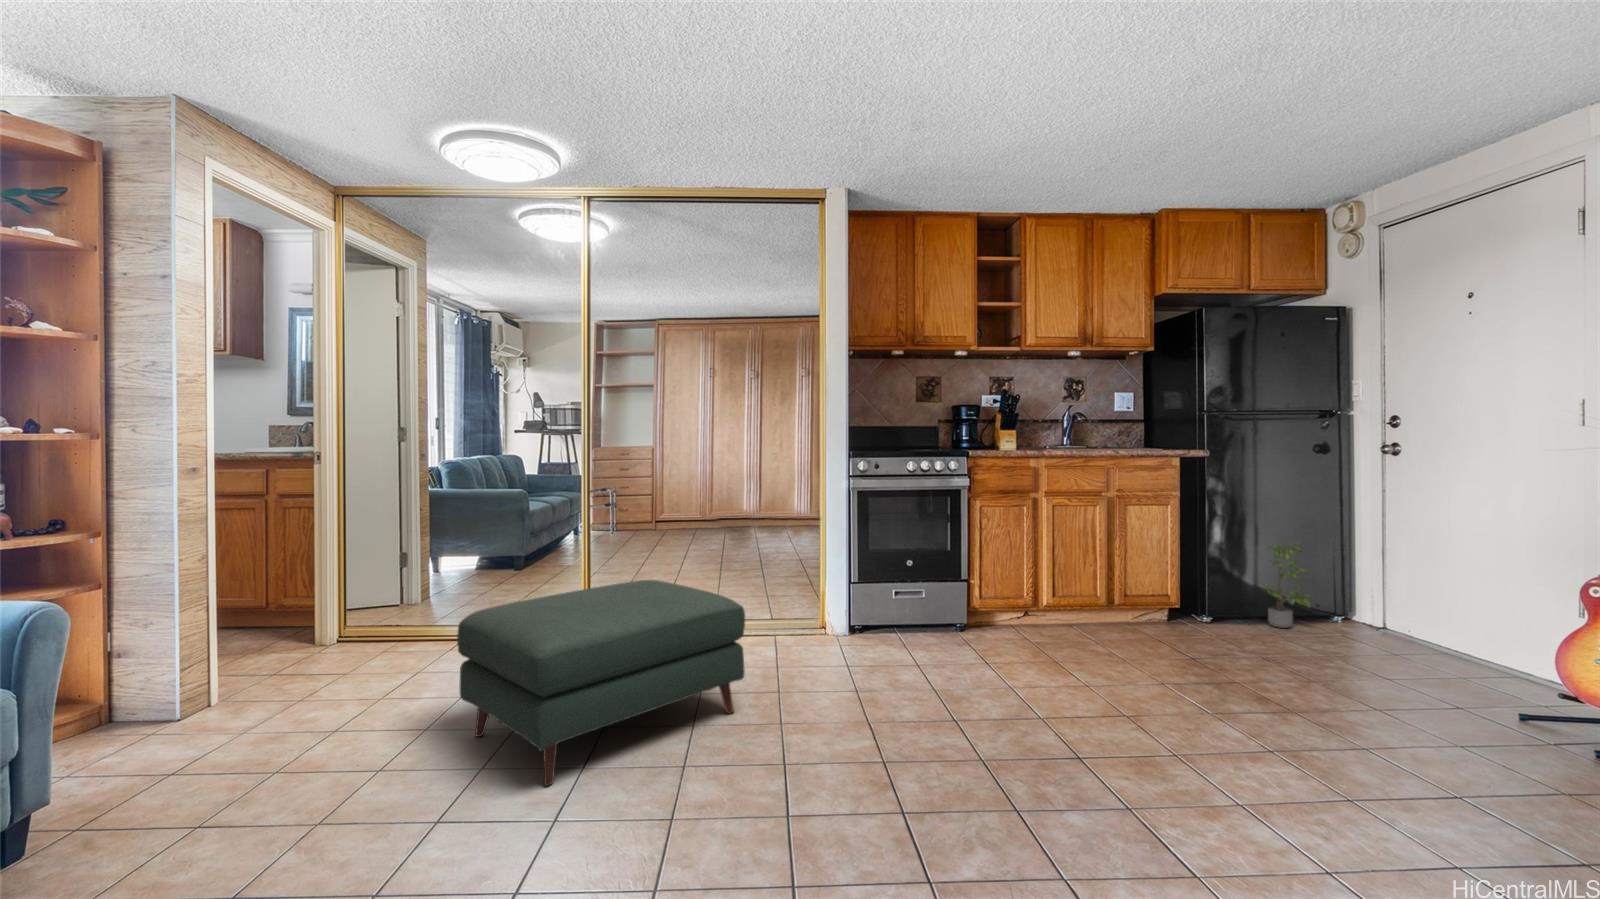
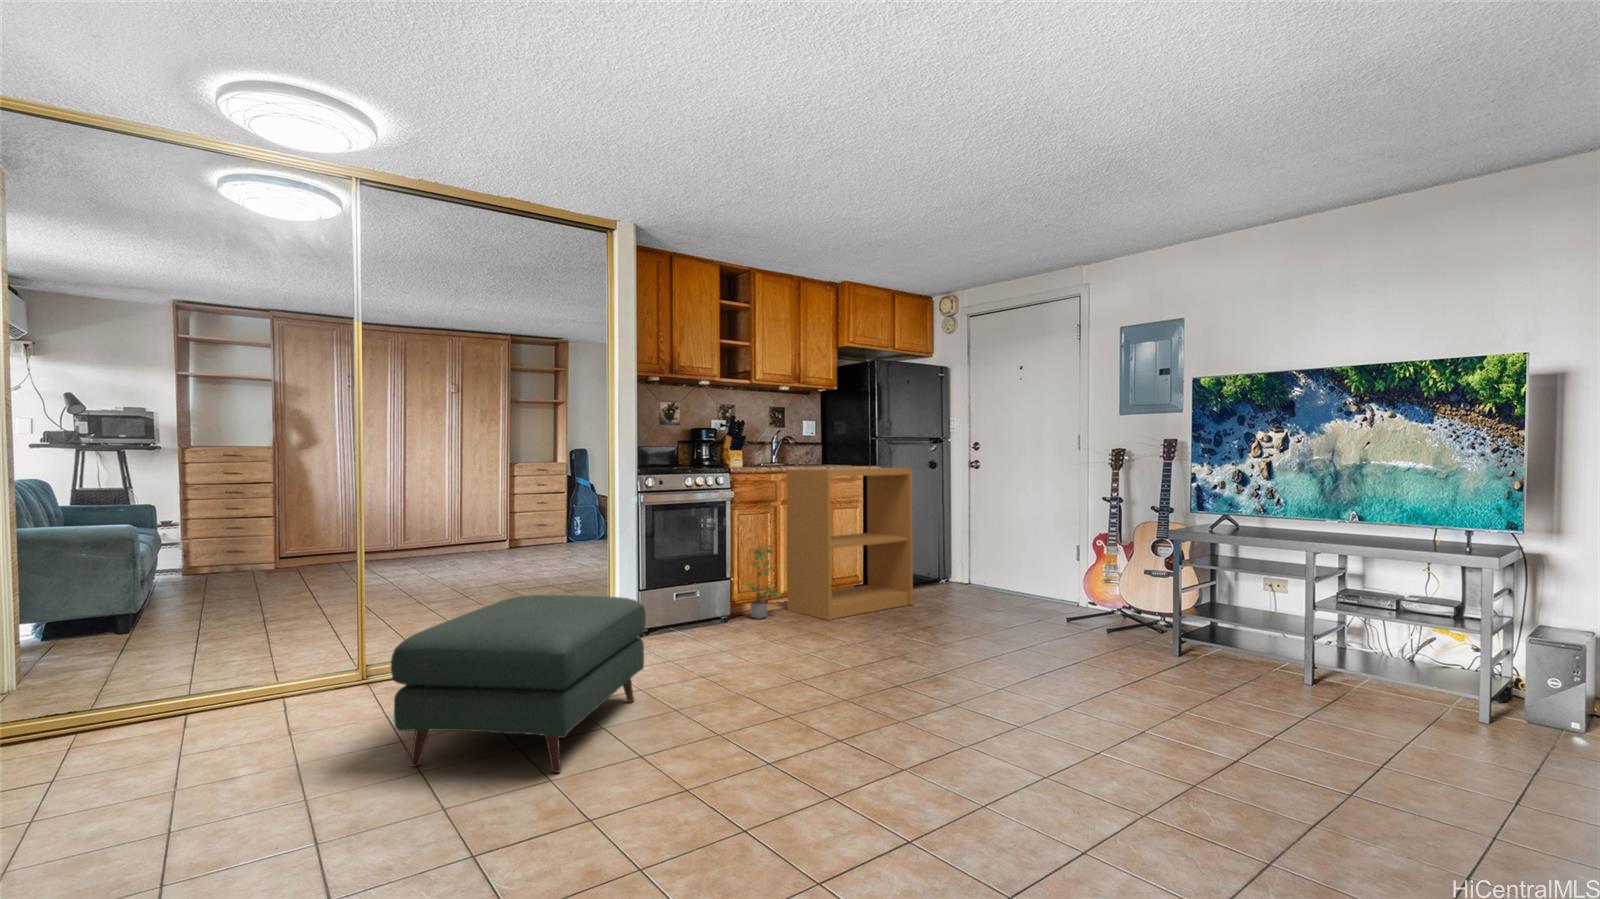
bookshelf: none [1050,452,1240,650] -> present [786,468,913,620]
potted plant: present [1258,542,1311,628] -> present [745,546,779,619]

